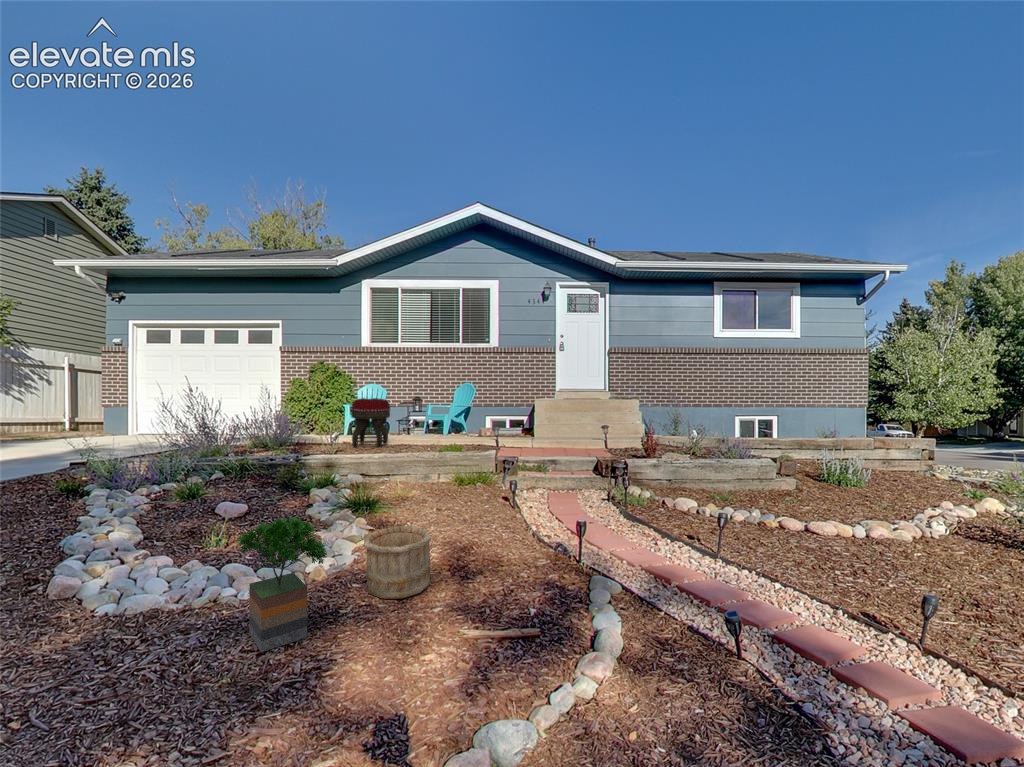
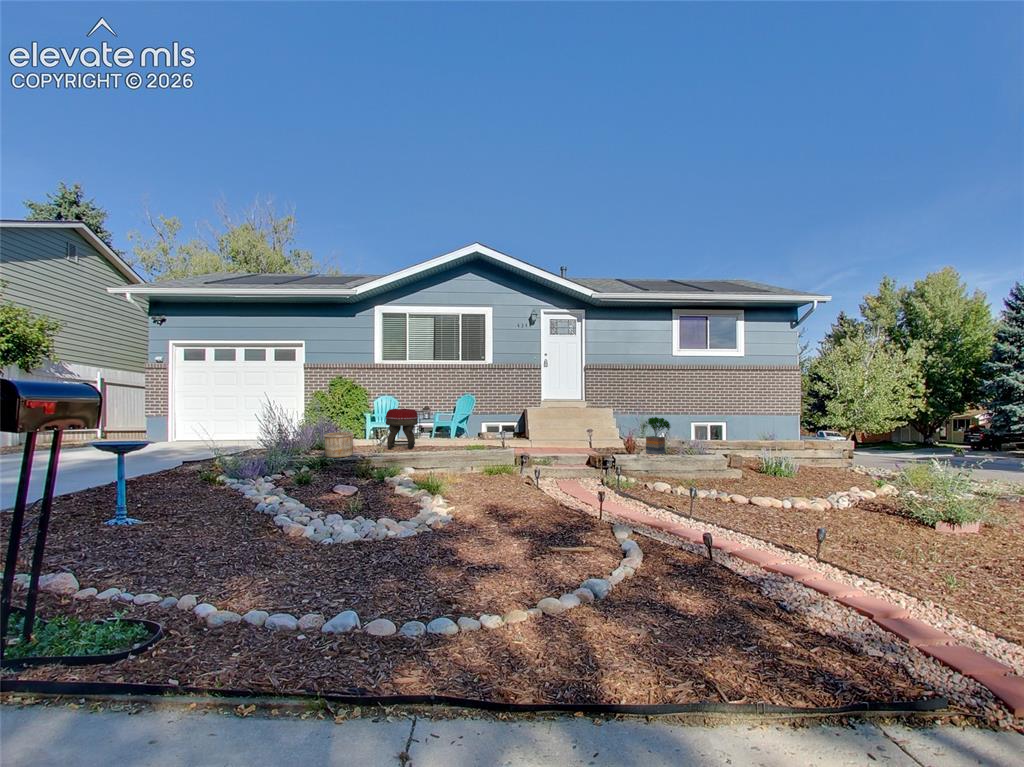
potted tree: present [236,517,327,652] -> present [643,417,671,455]
wooden bucket: present [364,526,431,599] -> present [324,432,354,457]

